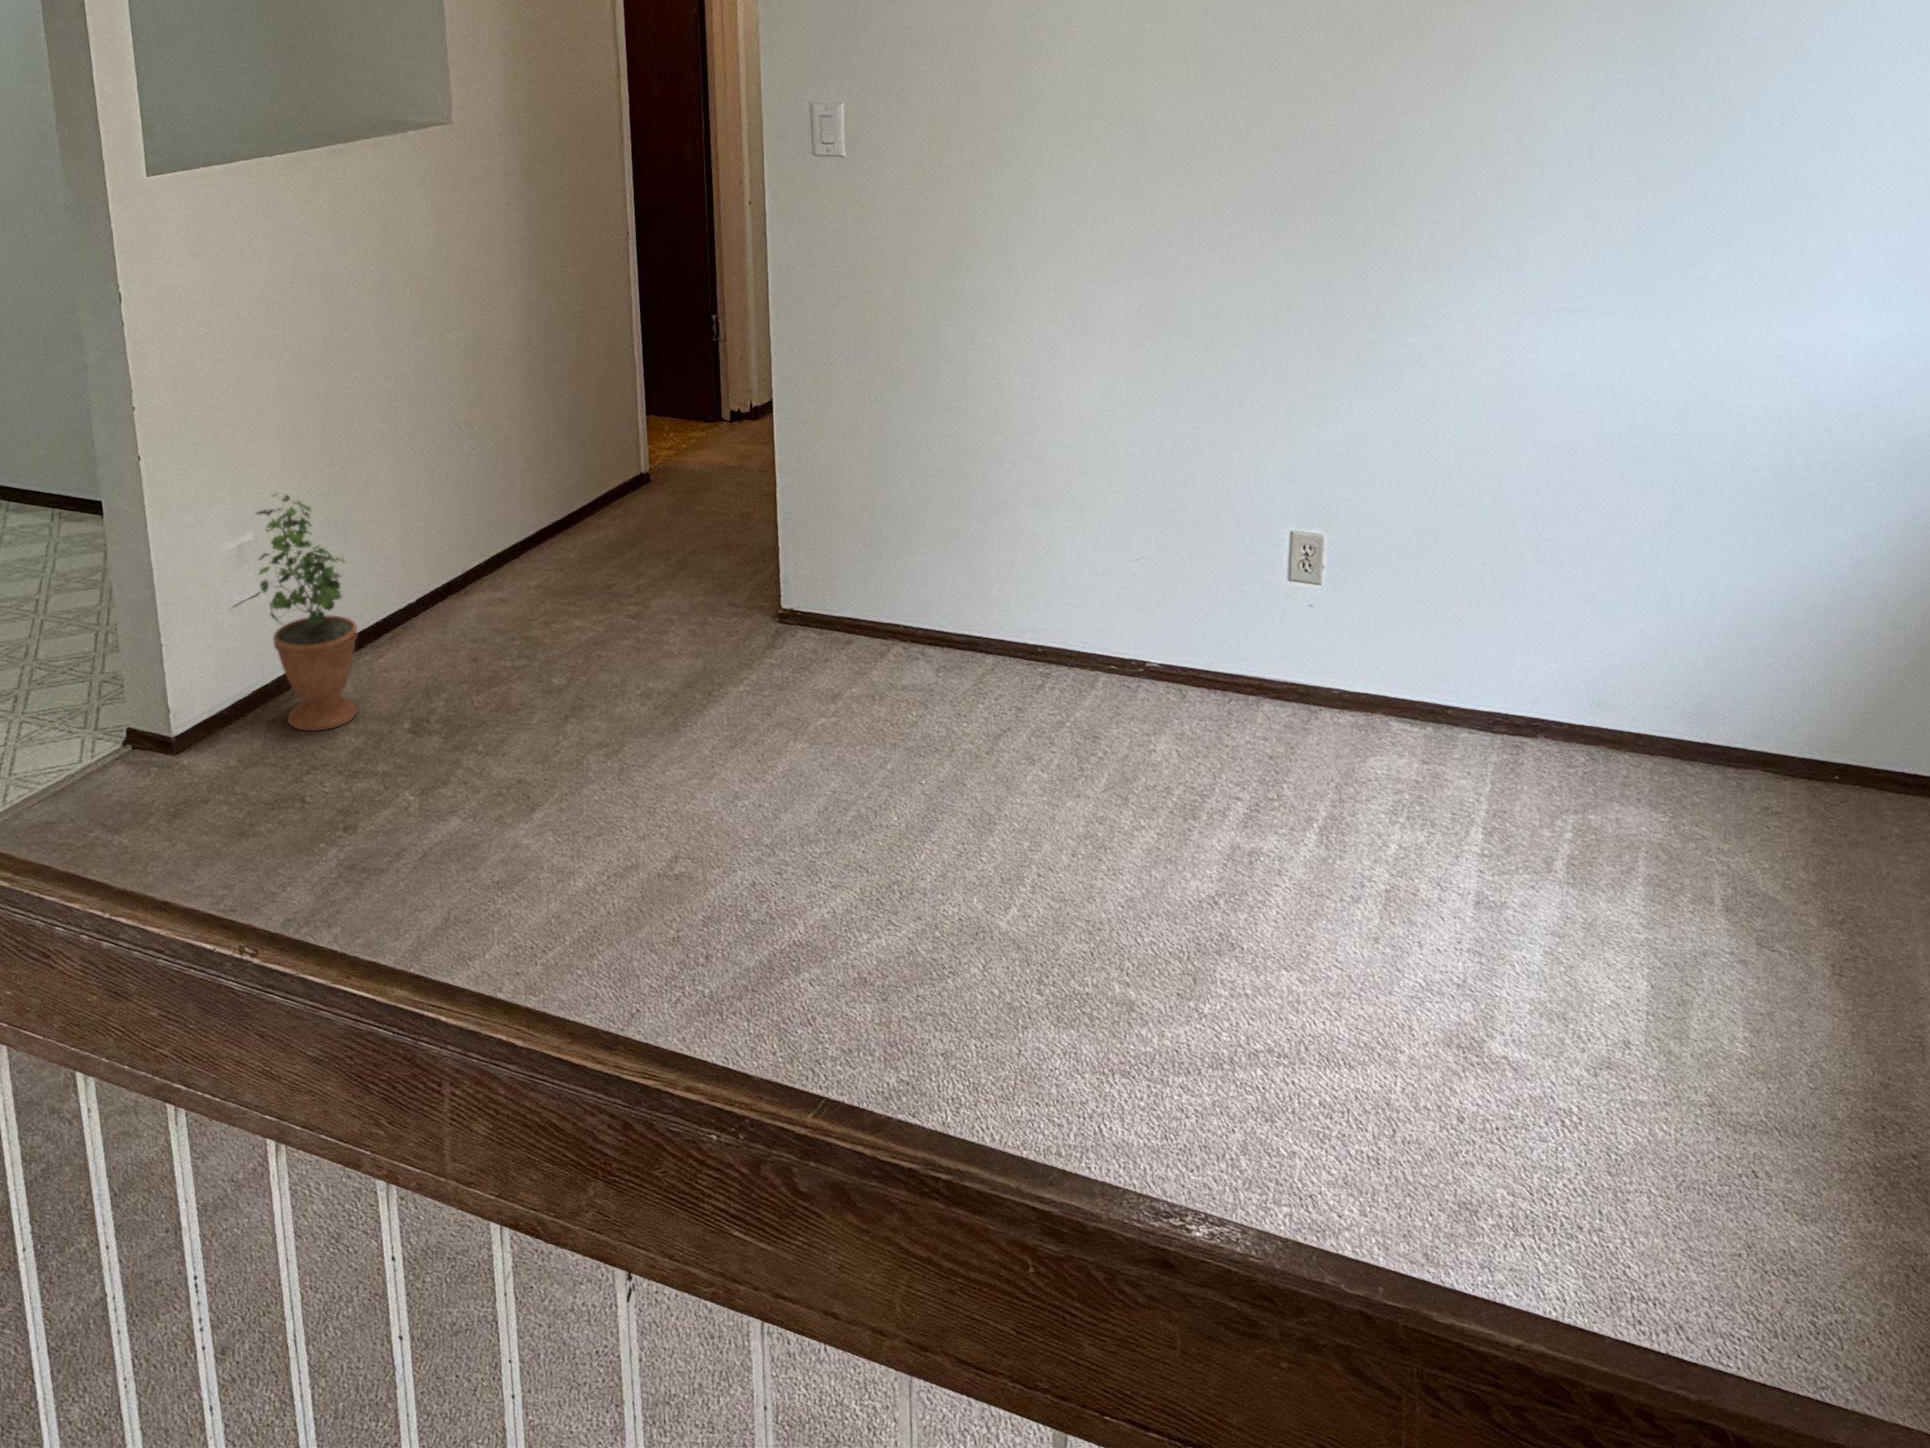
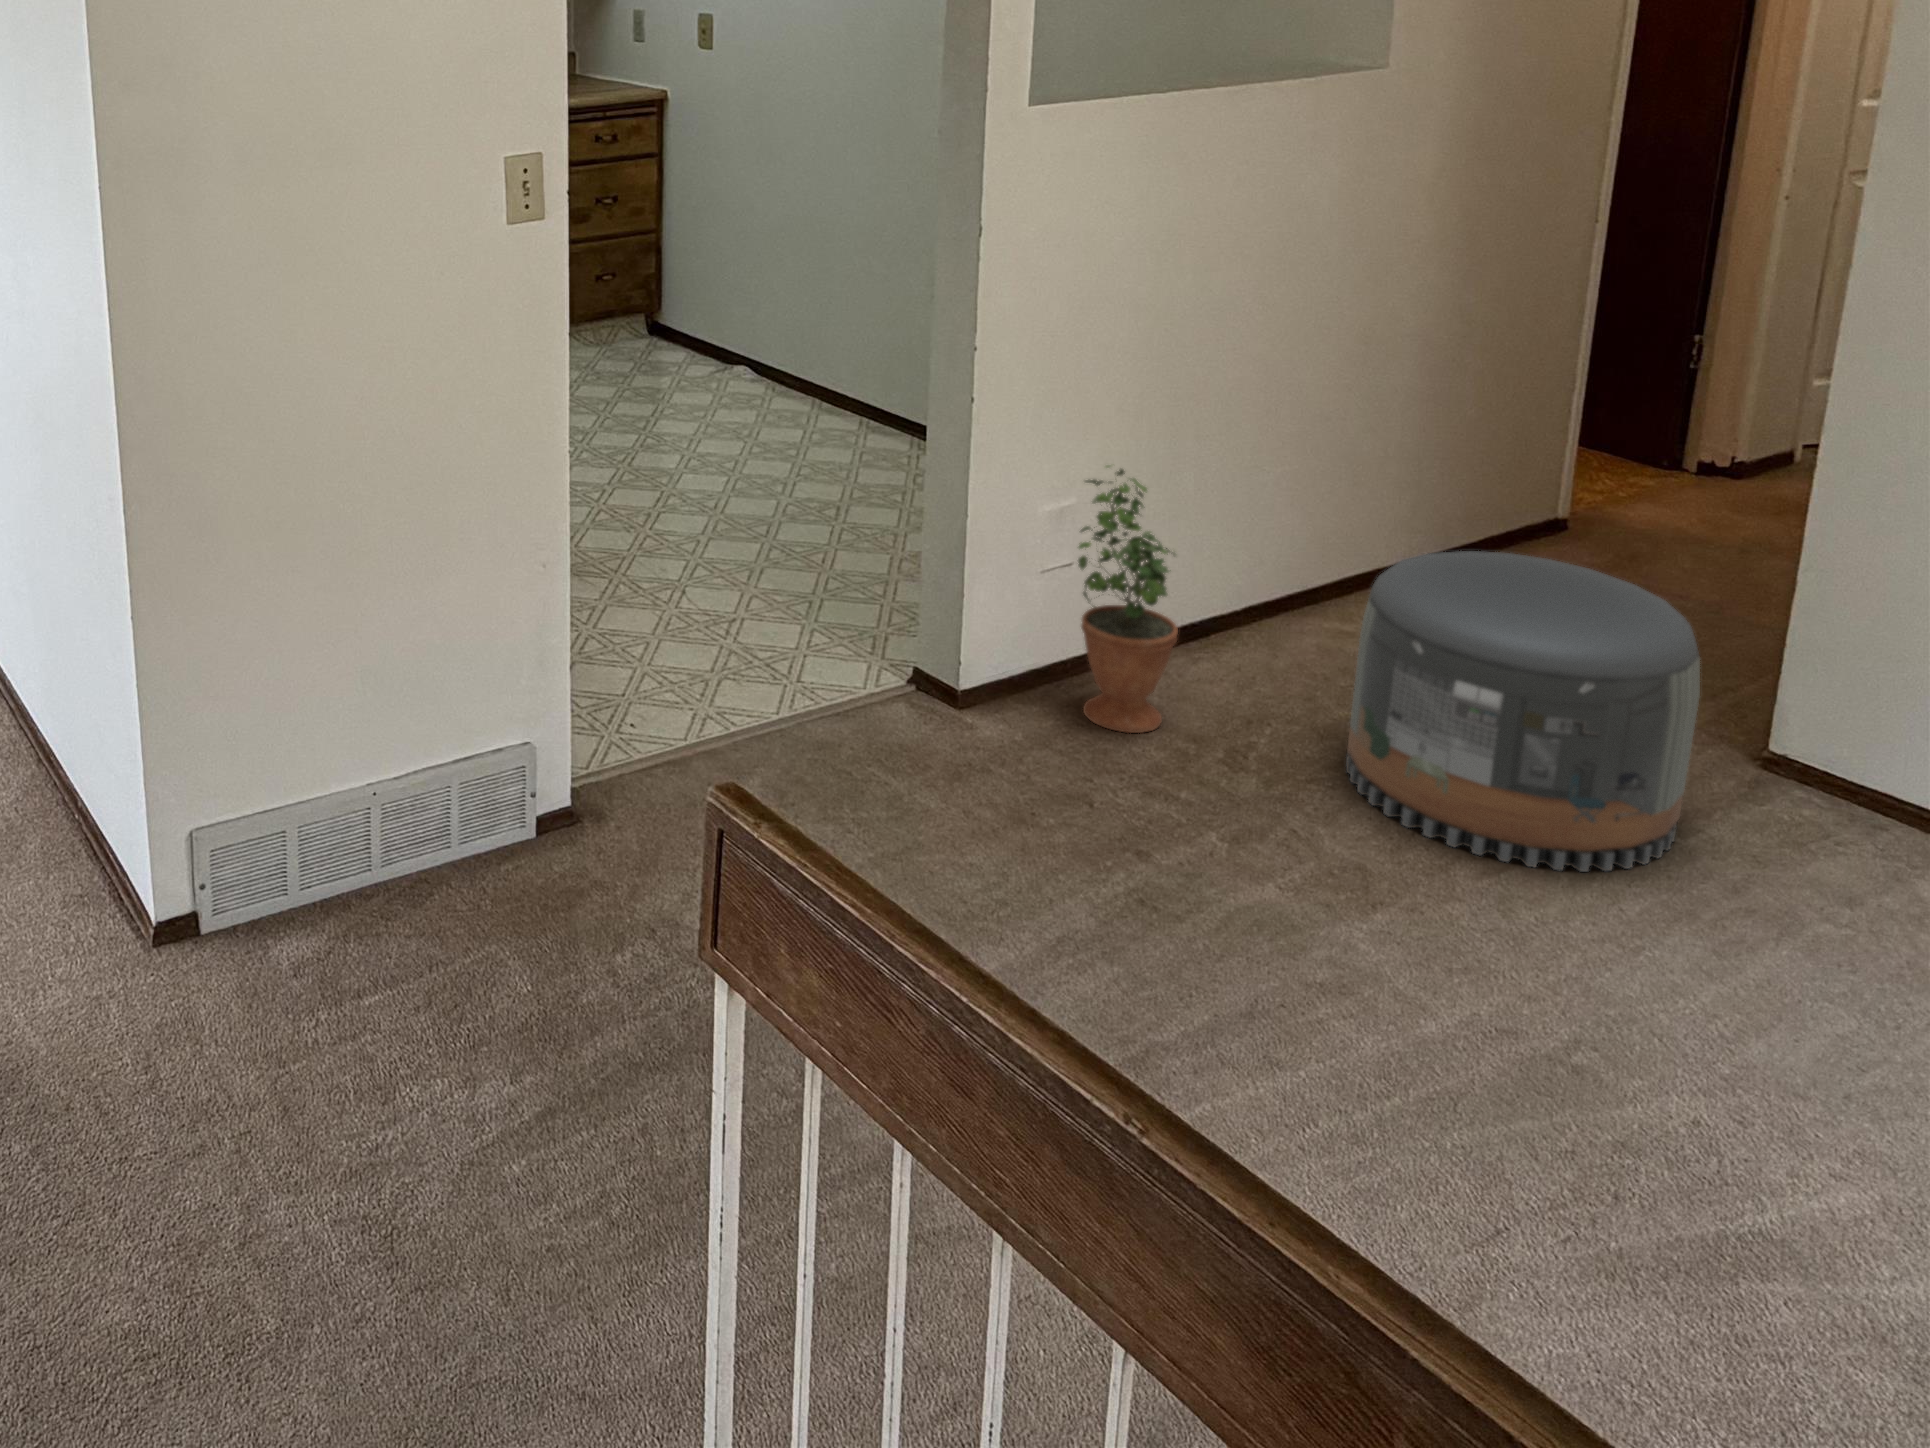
pouf: none [496,499,731,742] -> present [1346,551,1700,872]

